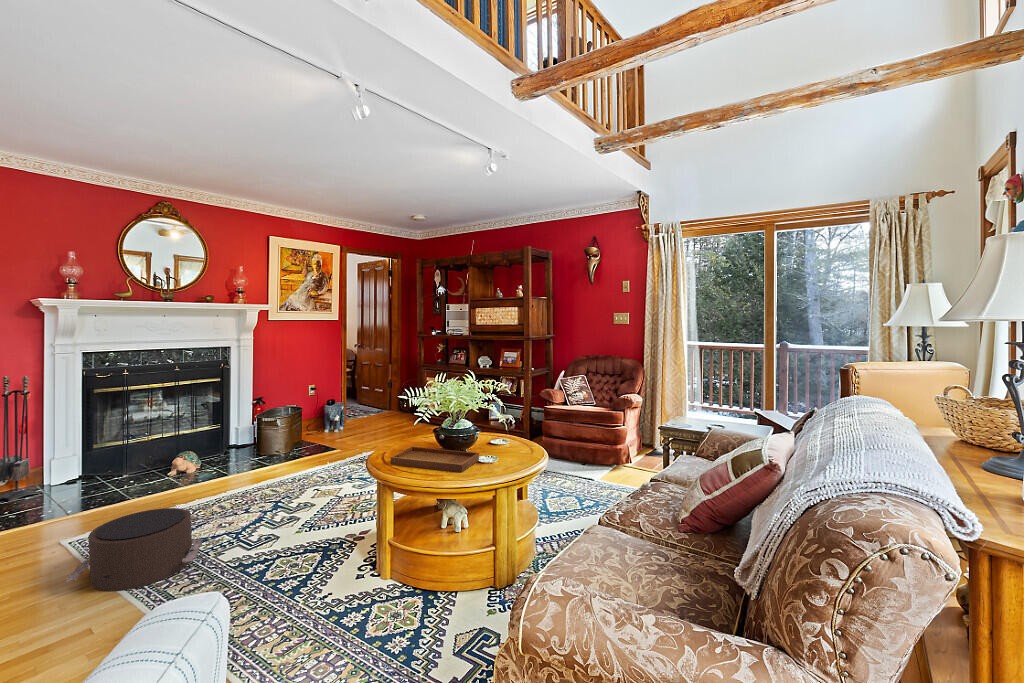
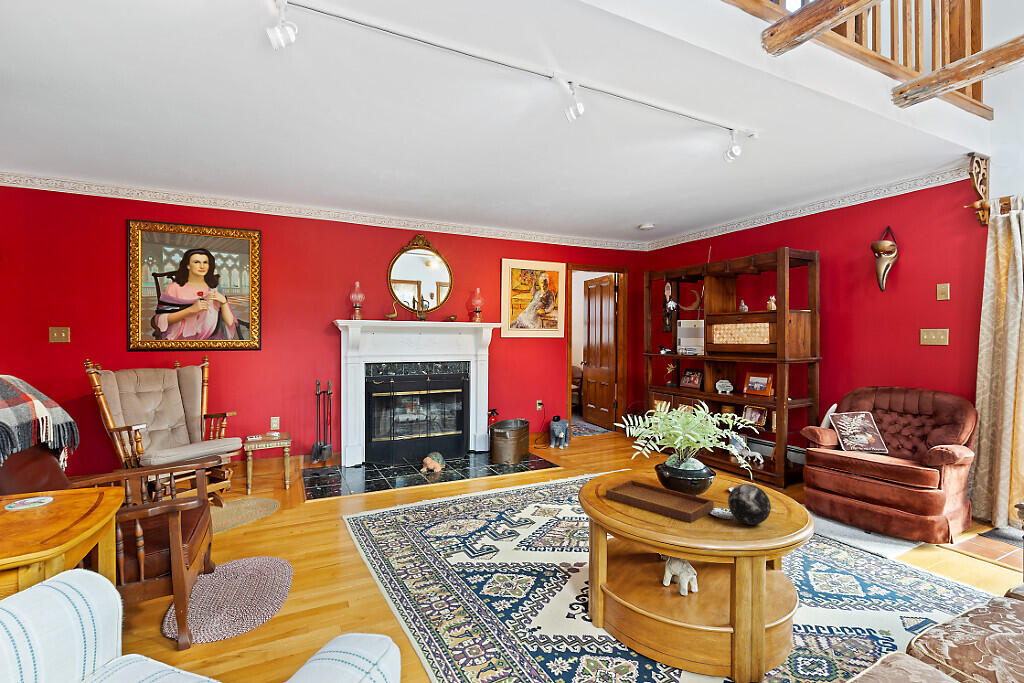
decorative orb: none [490,436,519,466] -> present [728,484,771,525]
pouf: present [66,508,203,591] -> none [337,503,436,572]

